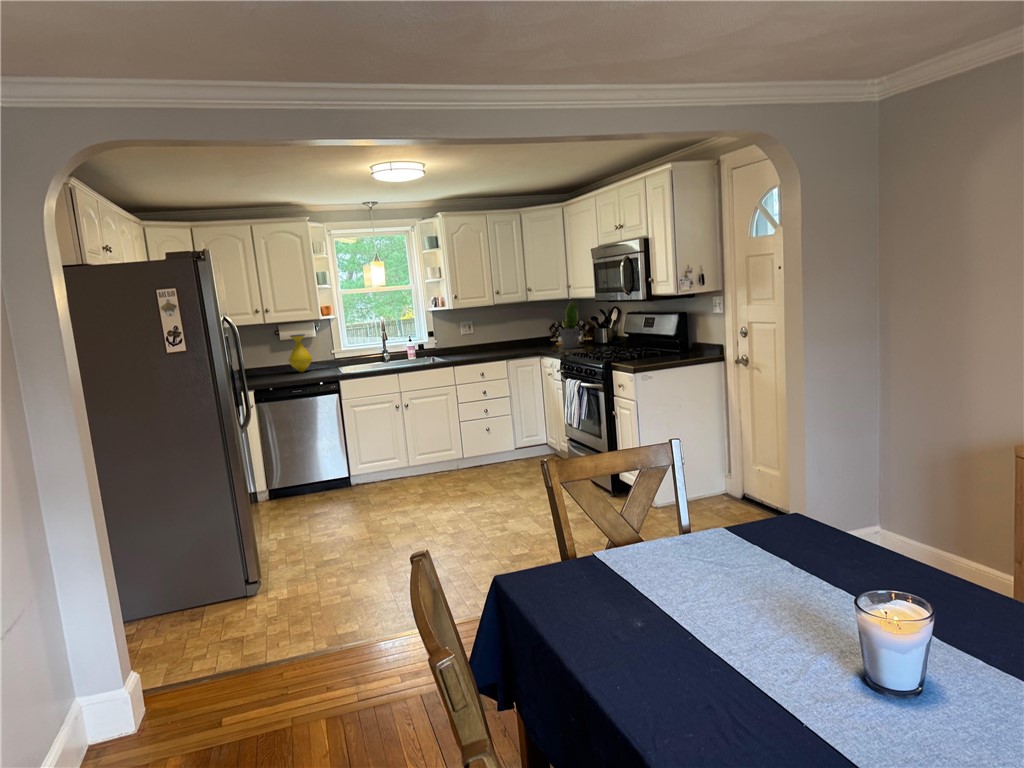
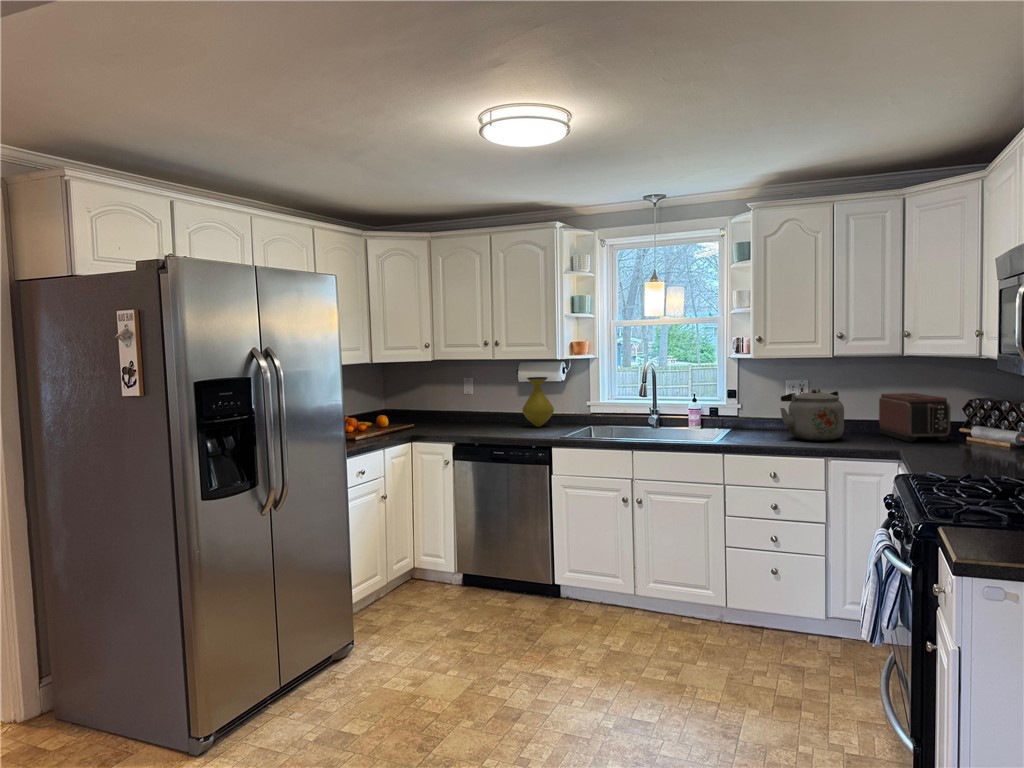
potted plant: present [559,302,580,349] -> none [945,360,996,457]
toaster: none [513,323,551,348] -> present [879,393,950,442]
kettle: none [469,324,506,354] -> present [780,389,844,441]

